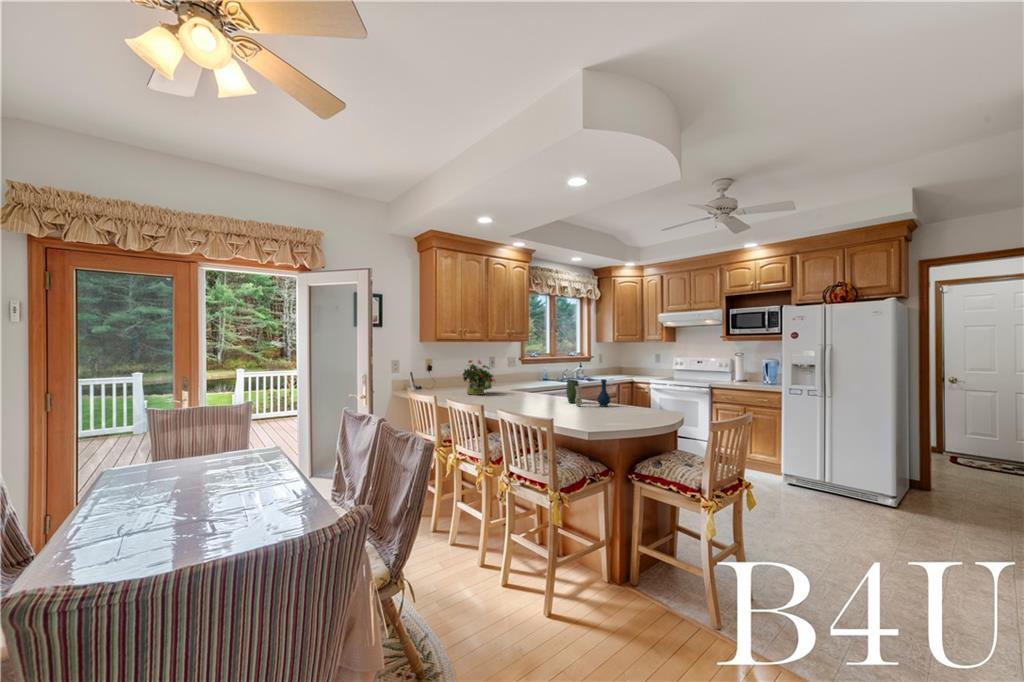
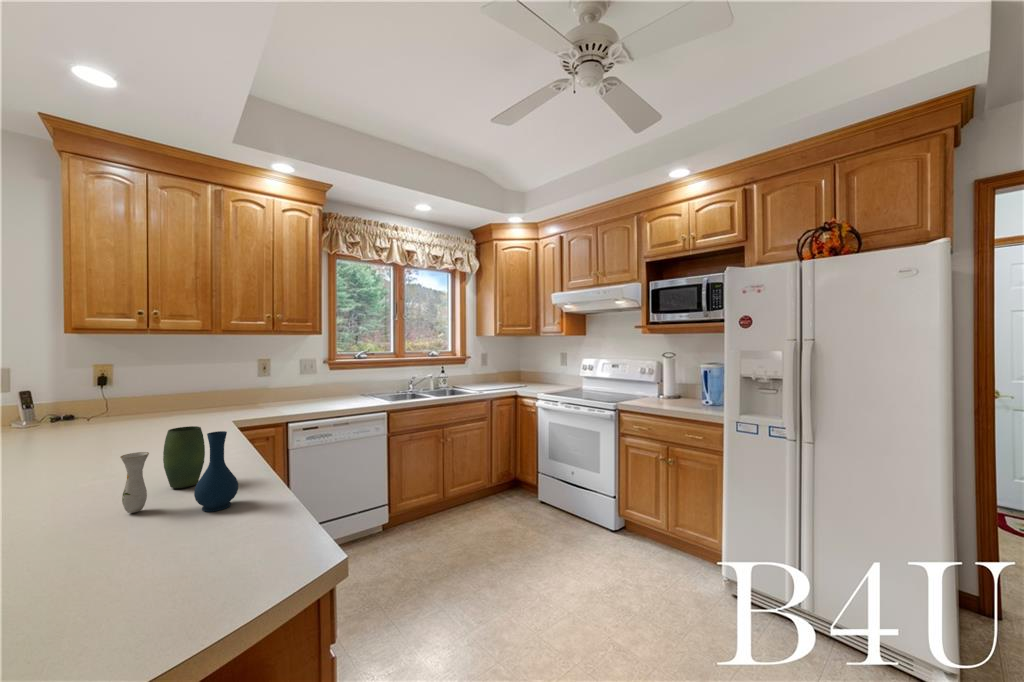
potted plant: present [462,360,495,395] -> none [37,368,147,445]

